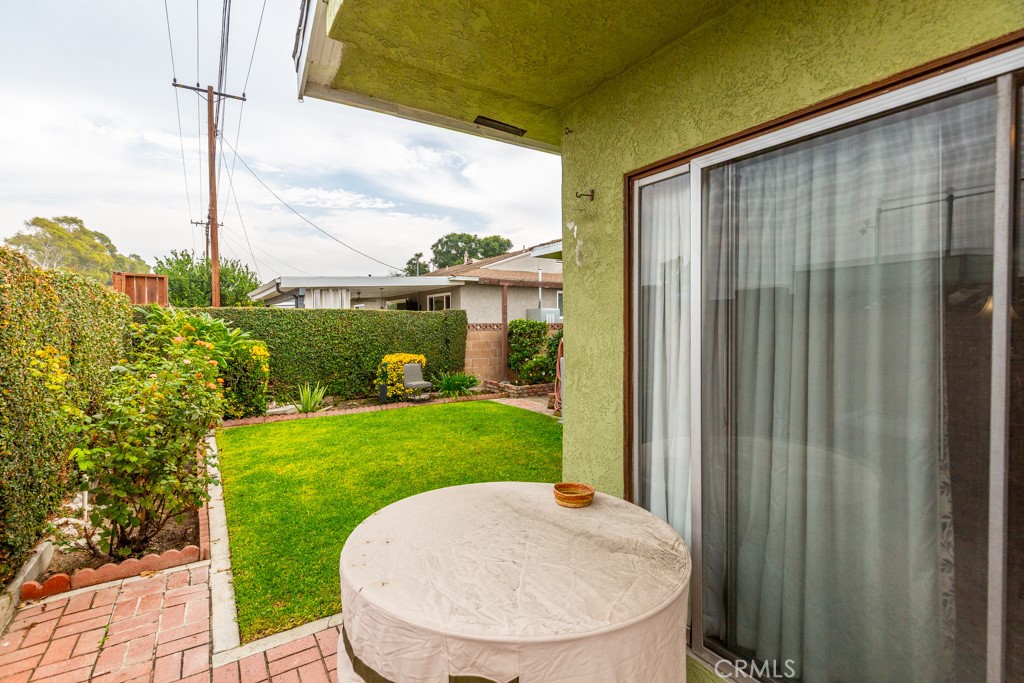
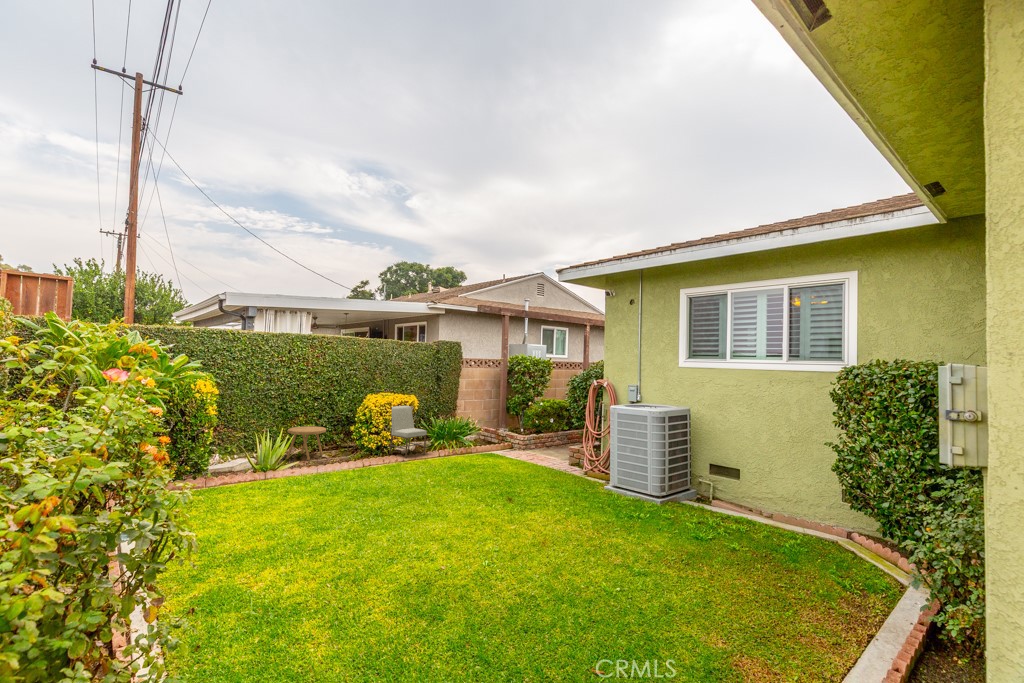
potted plant: present [379,362,389,403] -> none [353,404,378,456]
side table: none [325,381,354,406] -> present [287,426,326,460]

